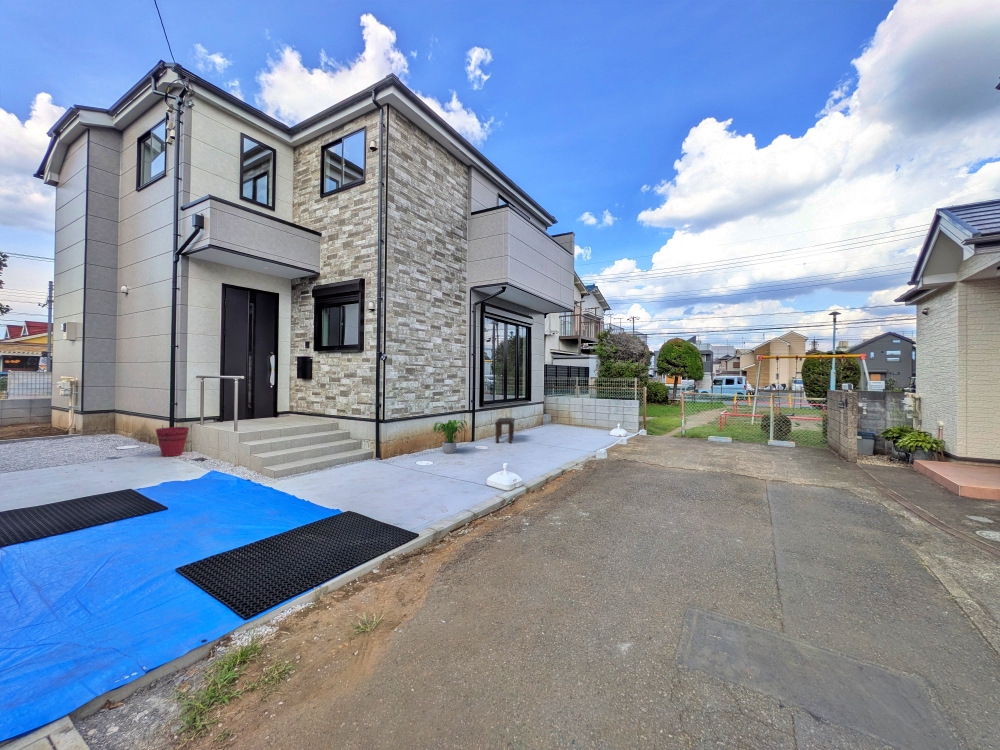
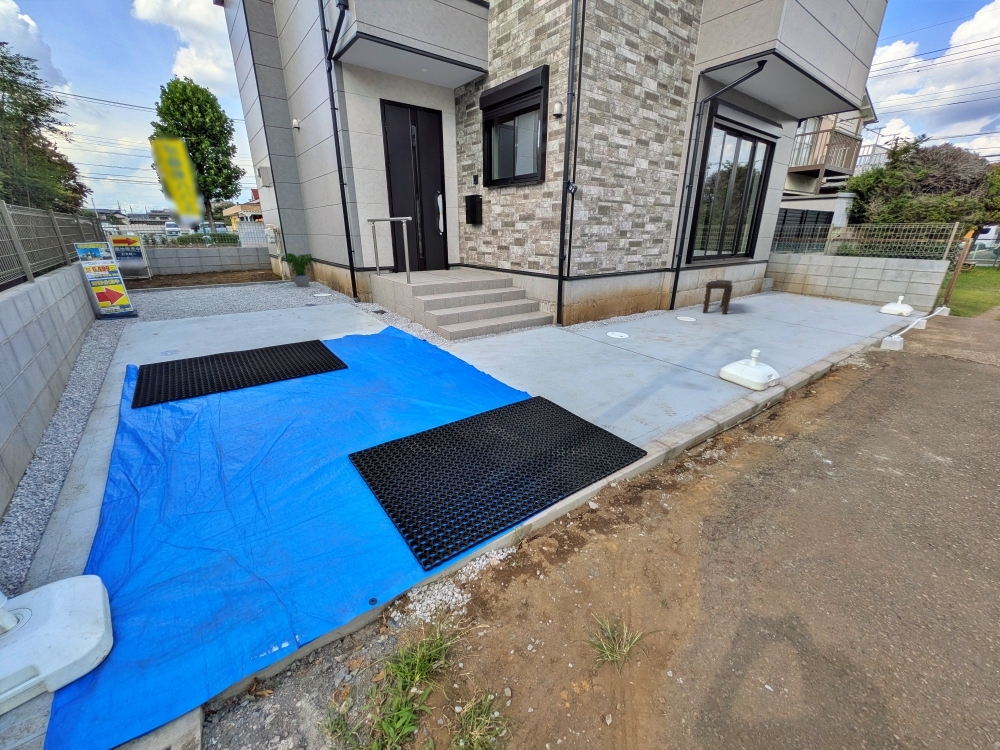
potted plant: present [434,420,467,454] -> present [281,253,316,286]
bucket: present [156,427,189,456] -> none [338,277,367,307]

